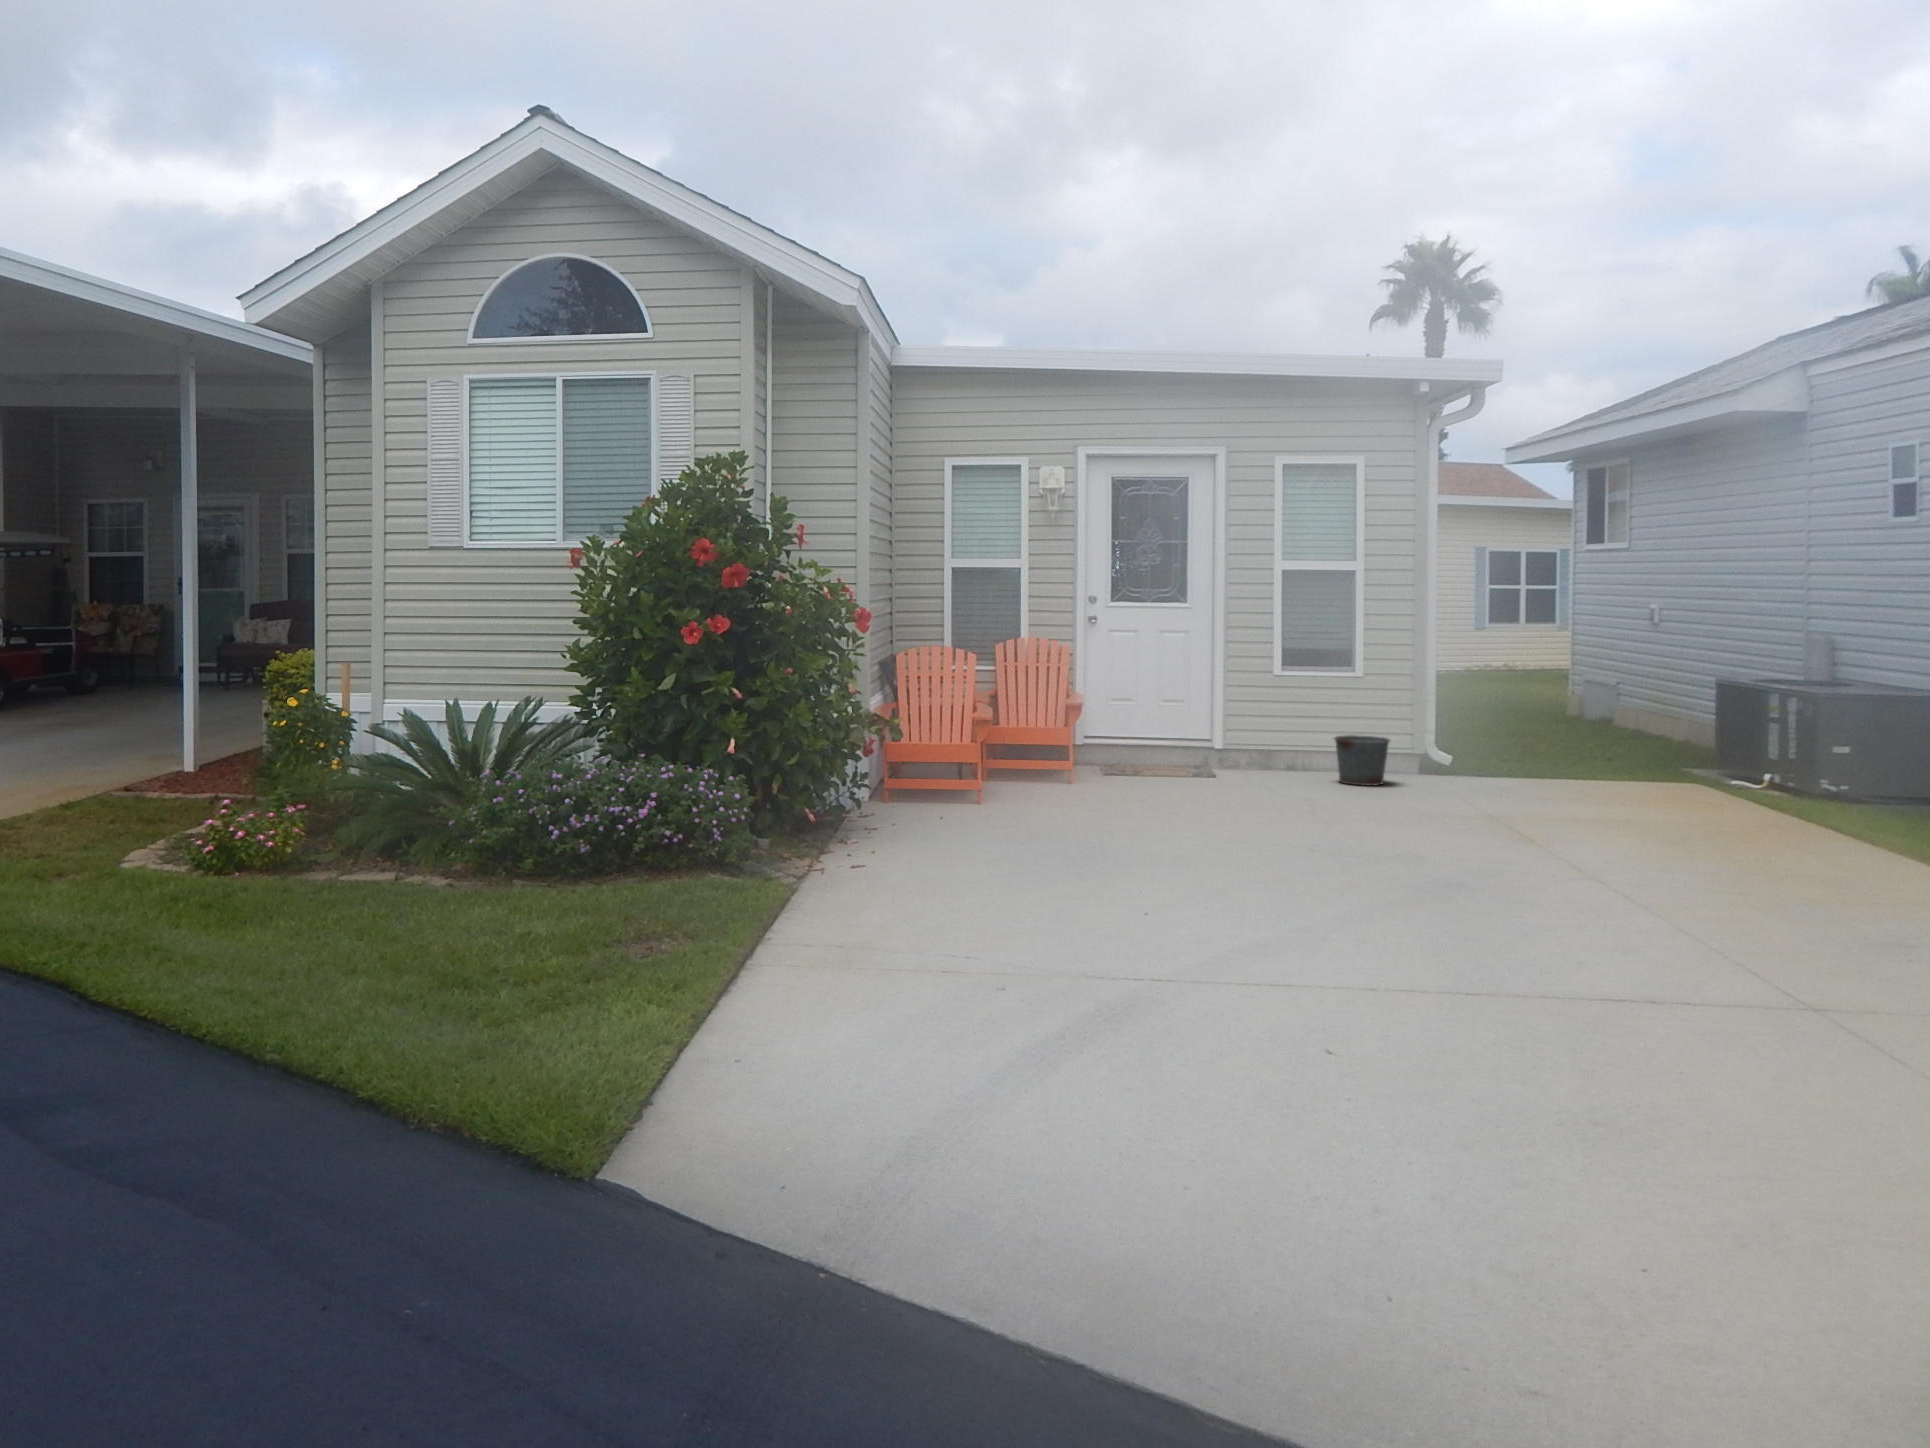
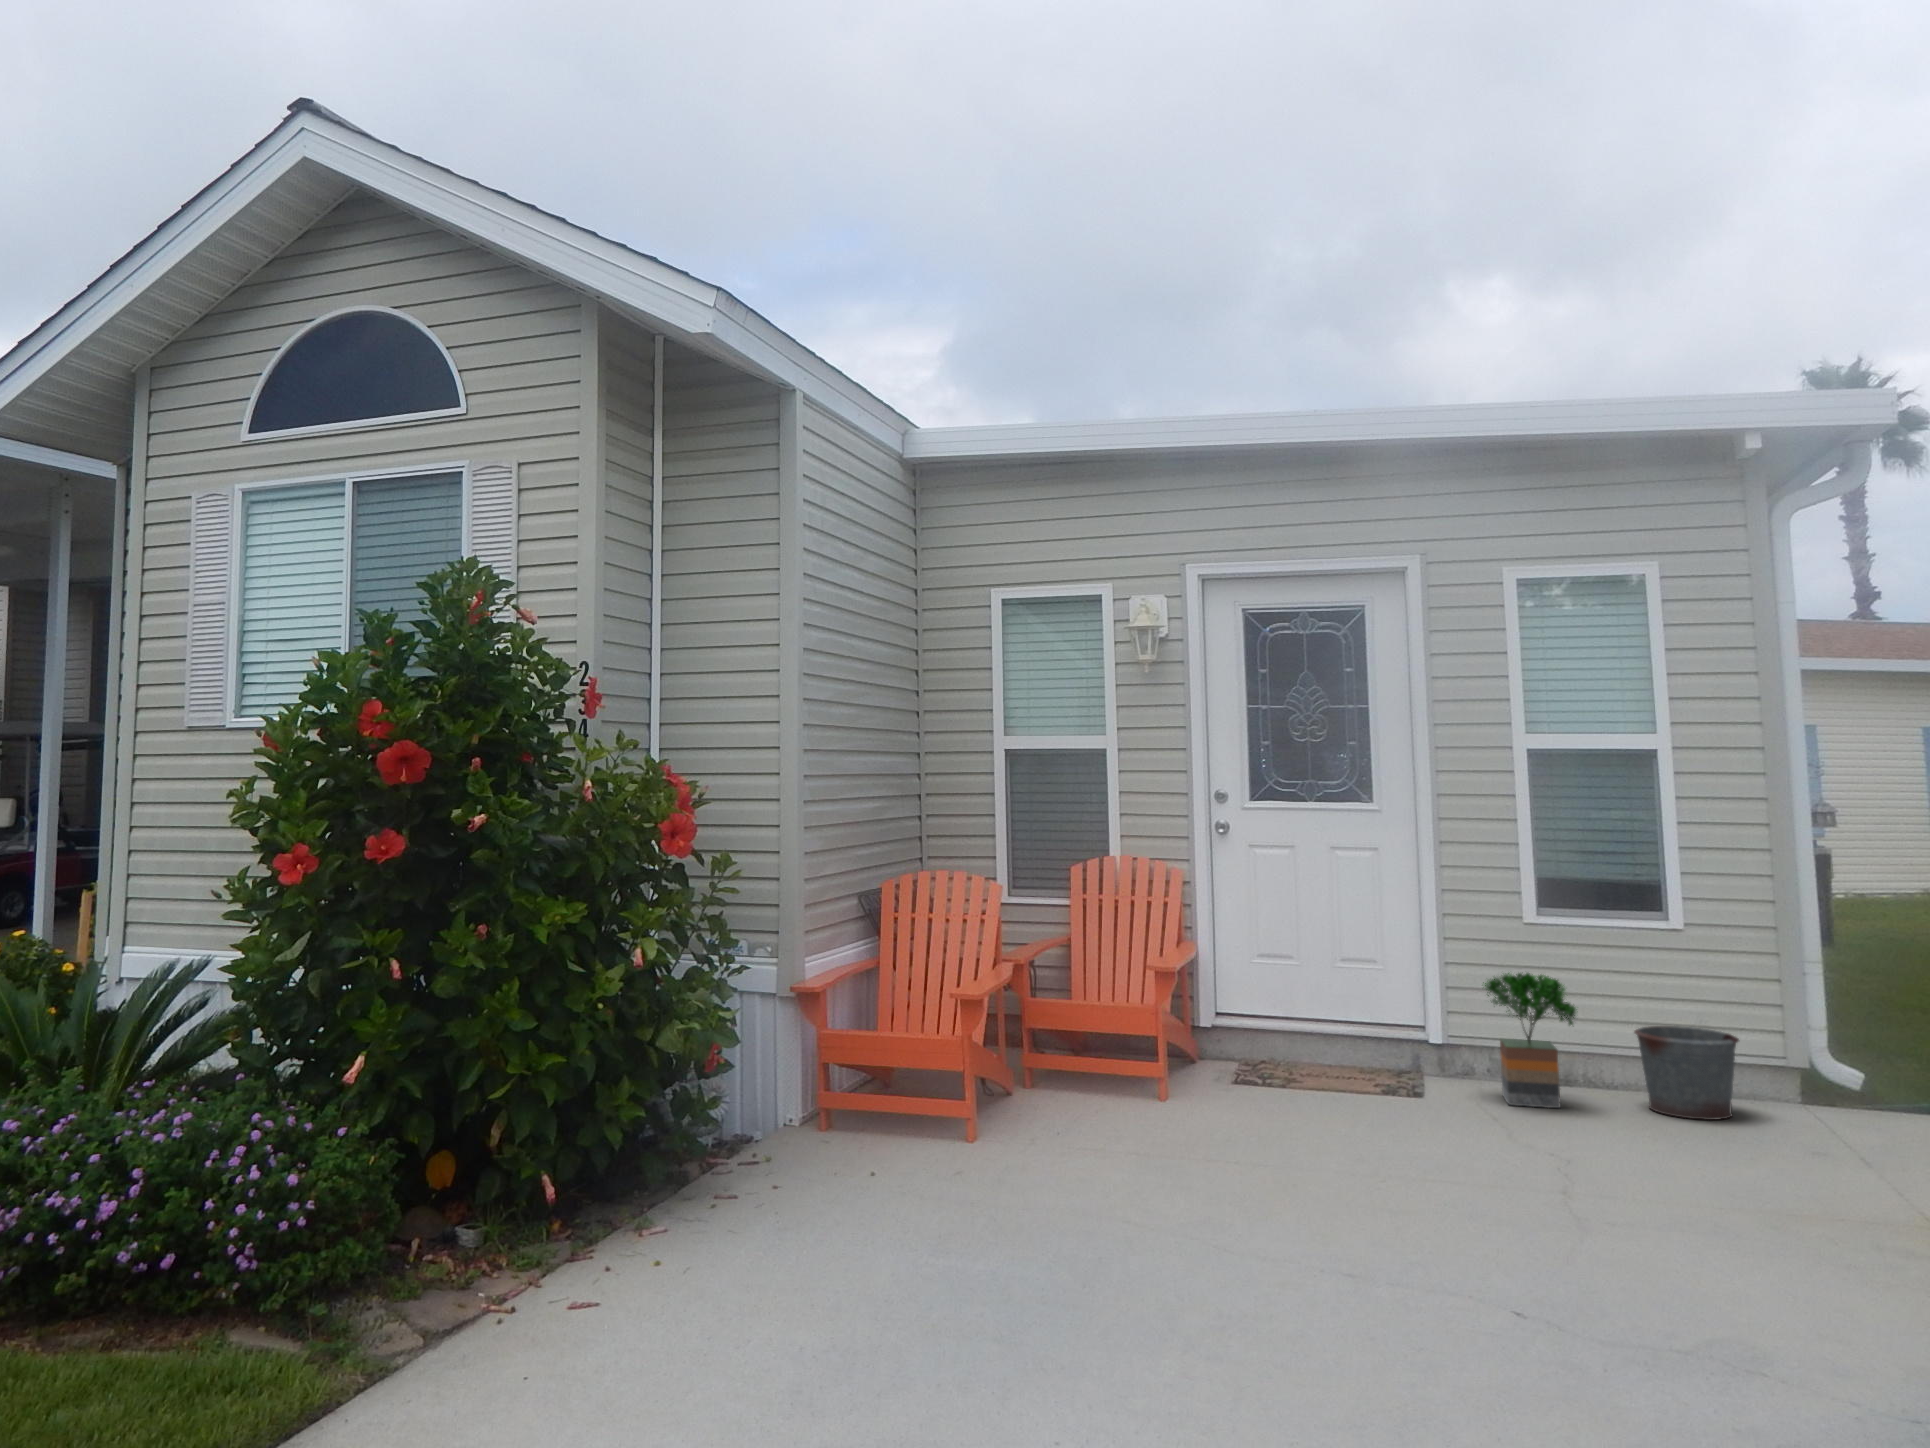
potted tree: none [1249,704,1306,783] -> present [1483,973,1577,1108]

